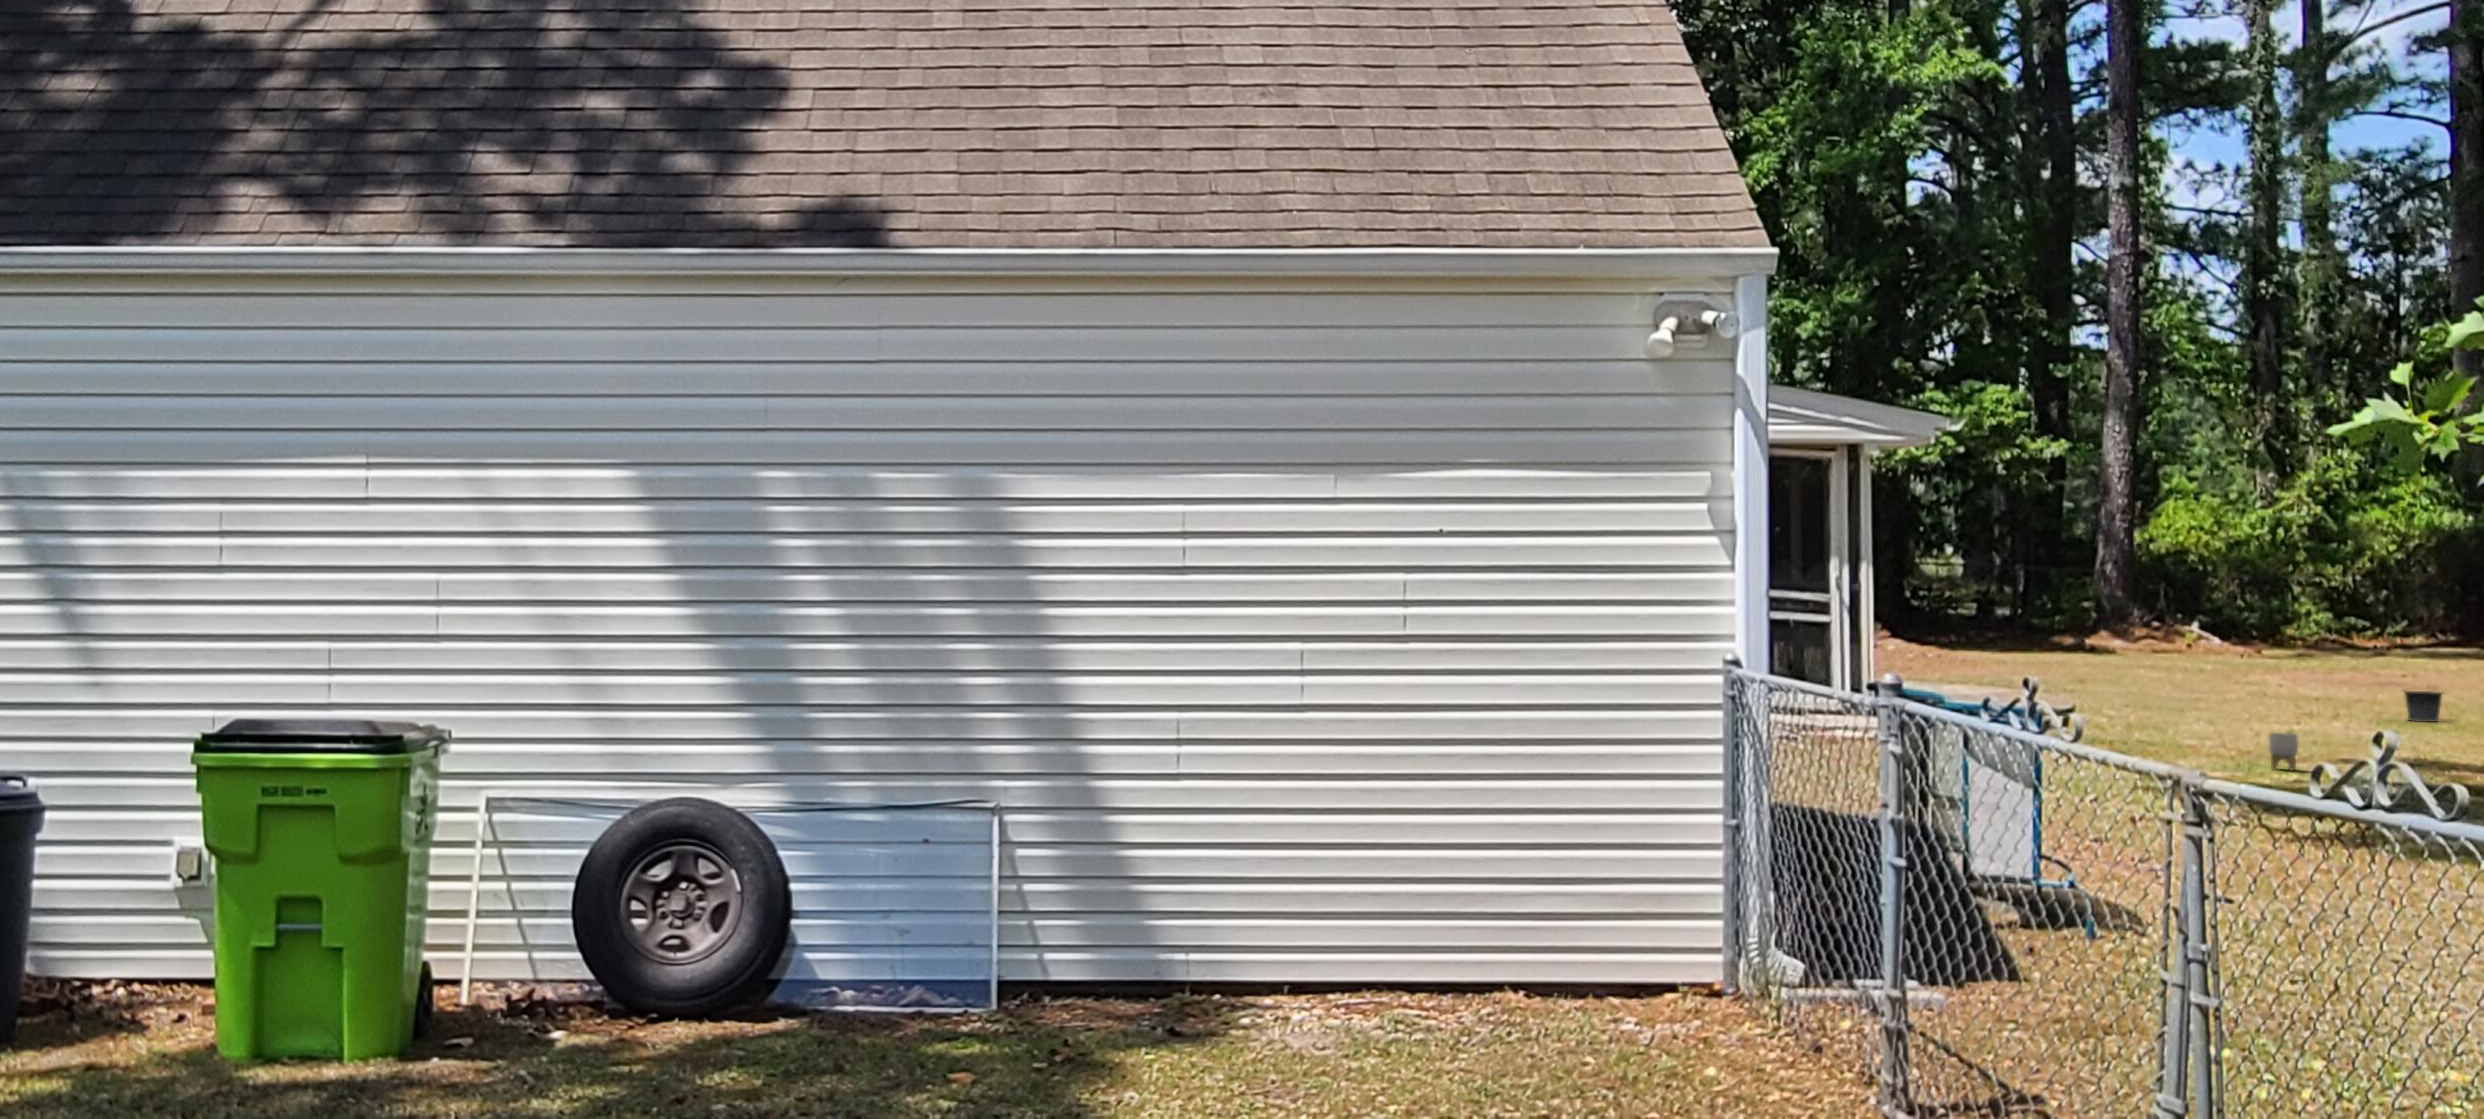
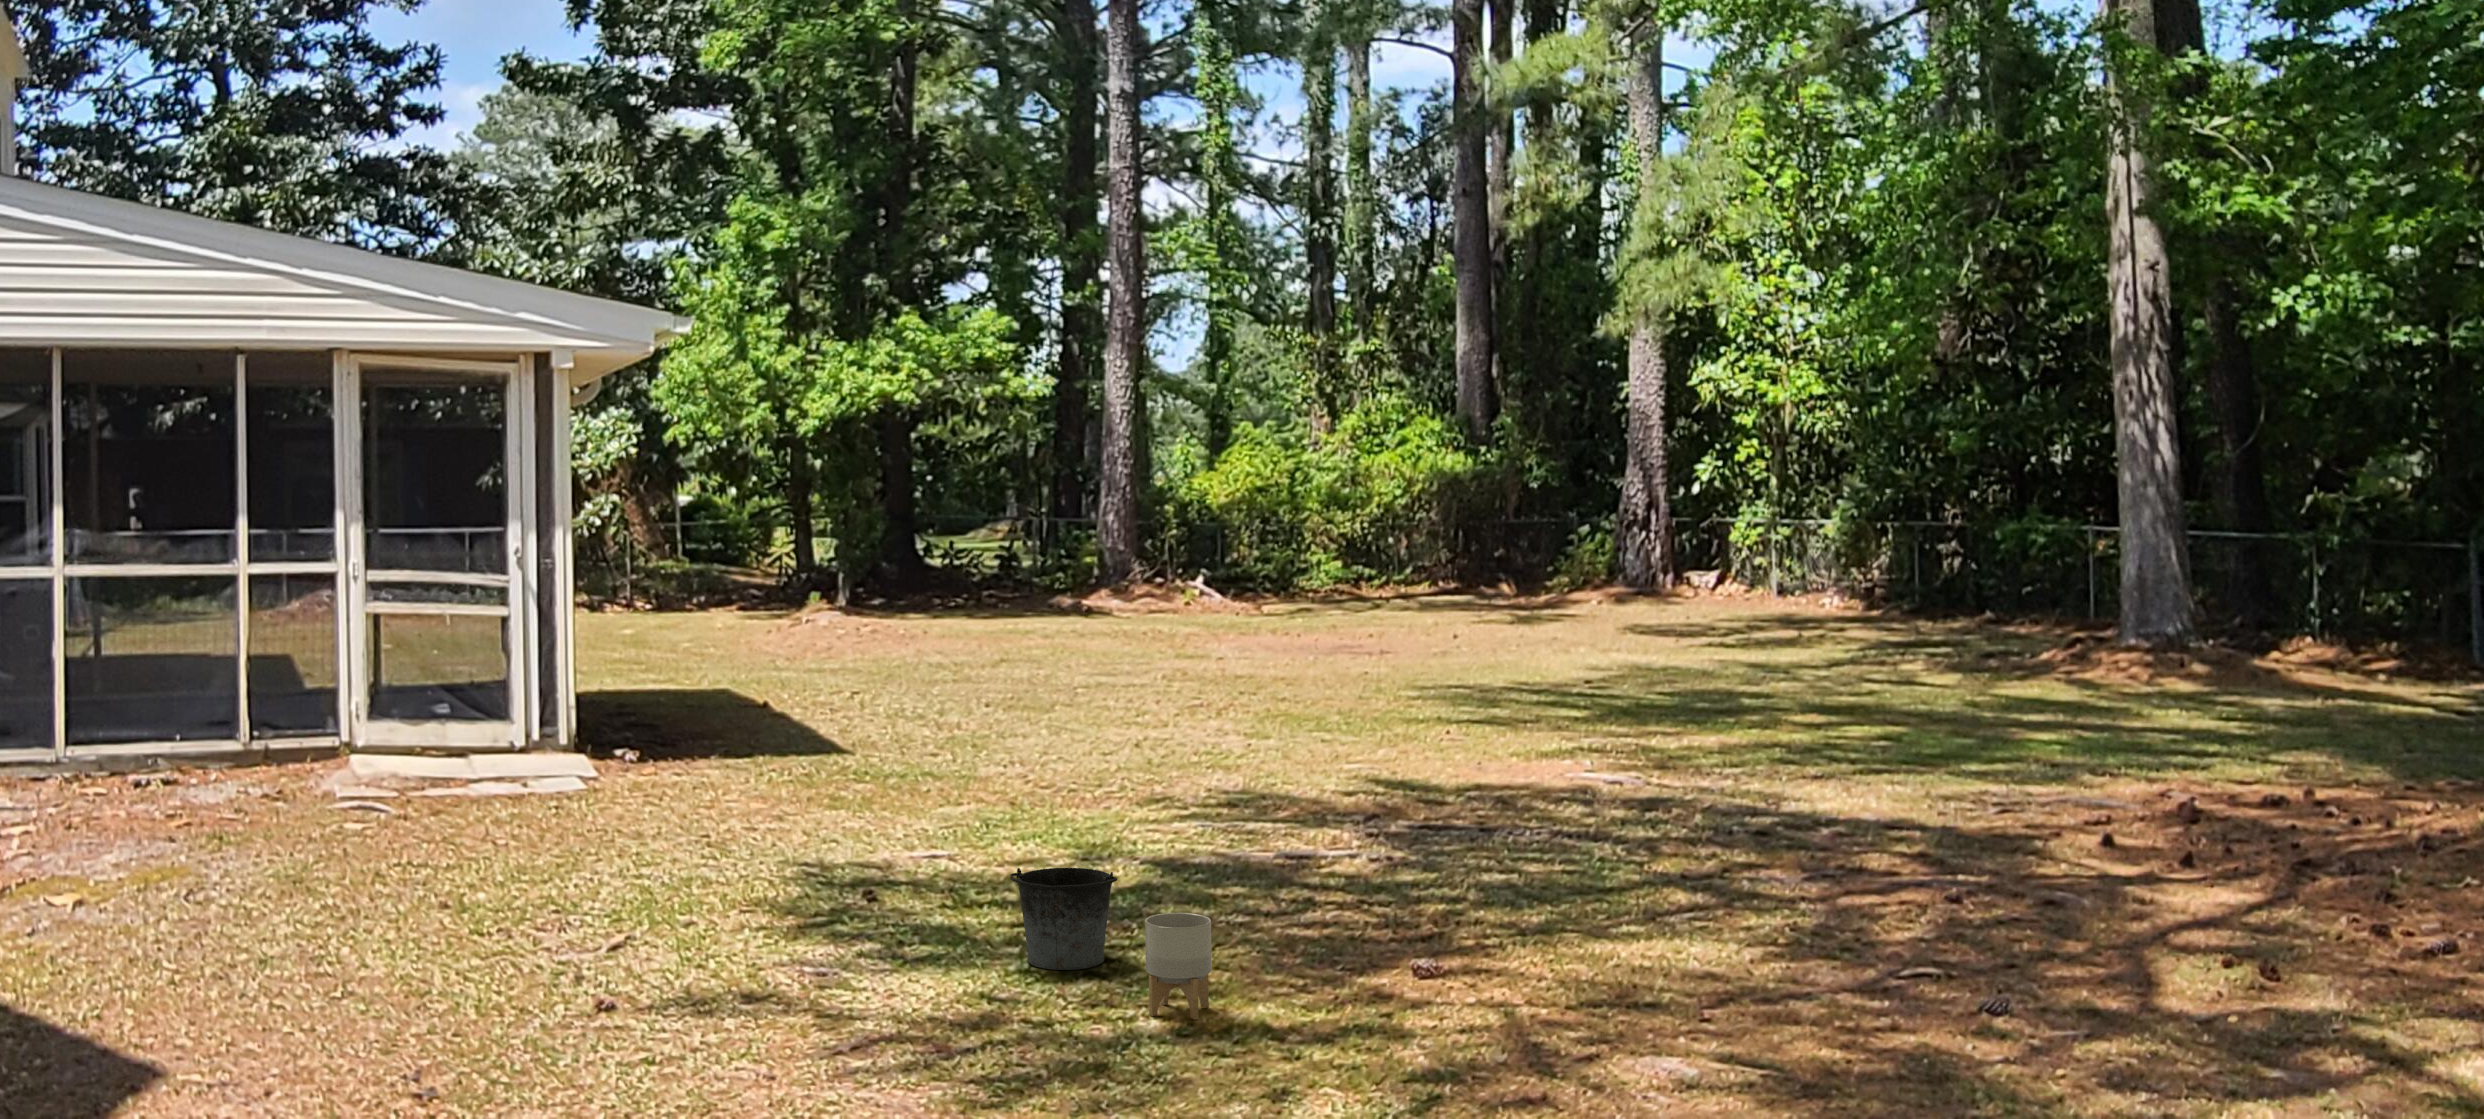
bucket: present [2403,690,2442,722] -> present [1010,868,1117,970]

